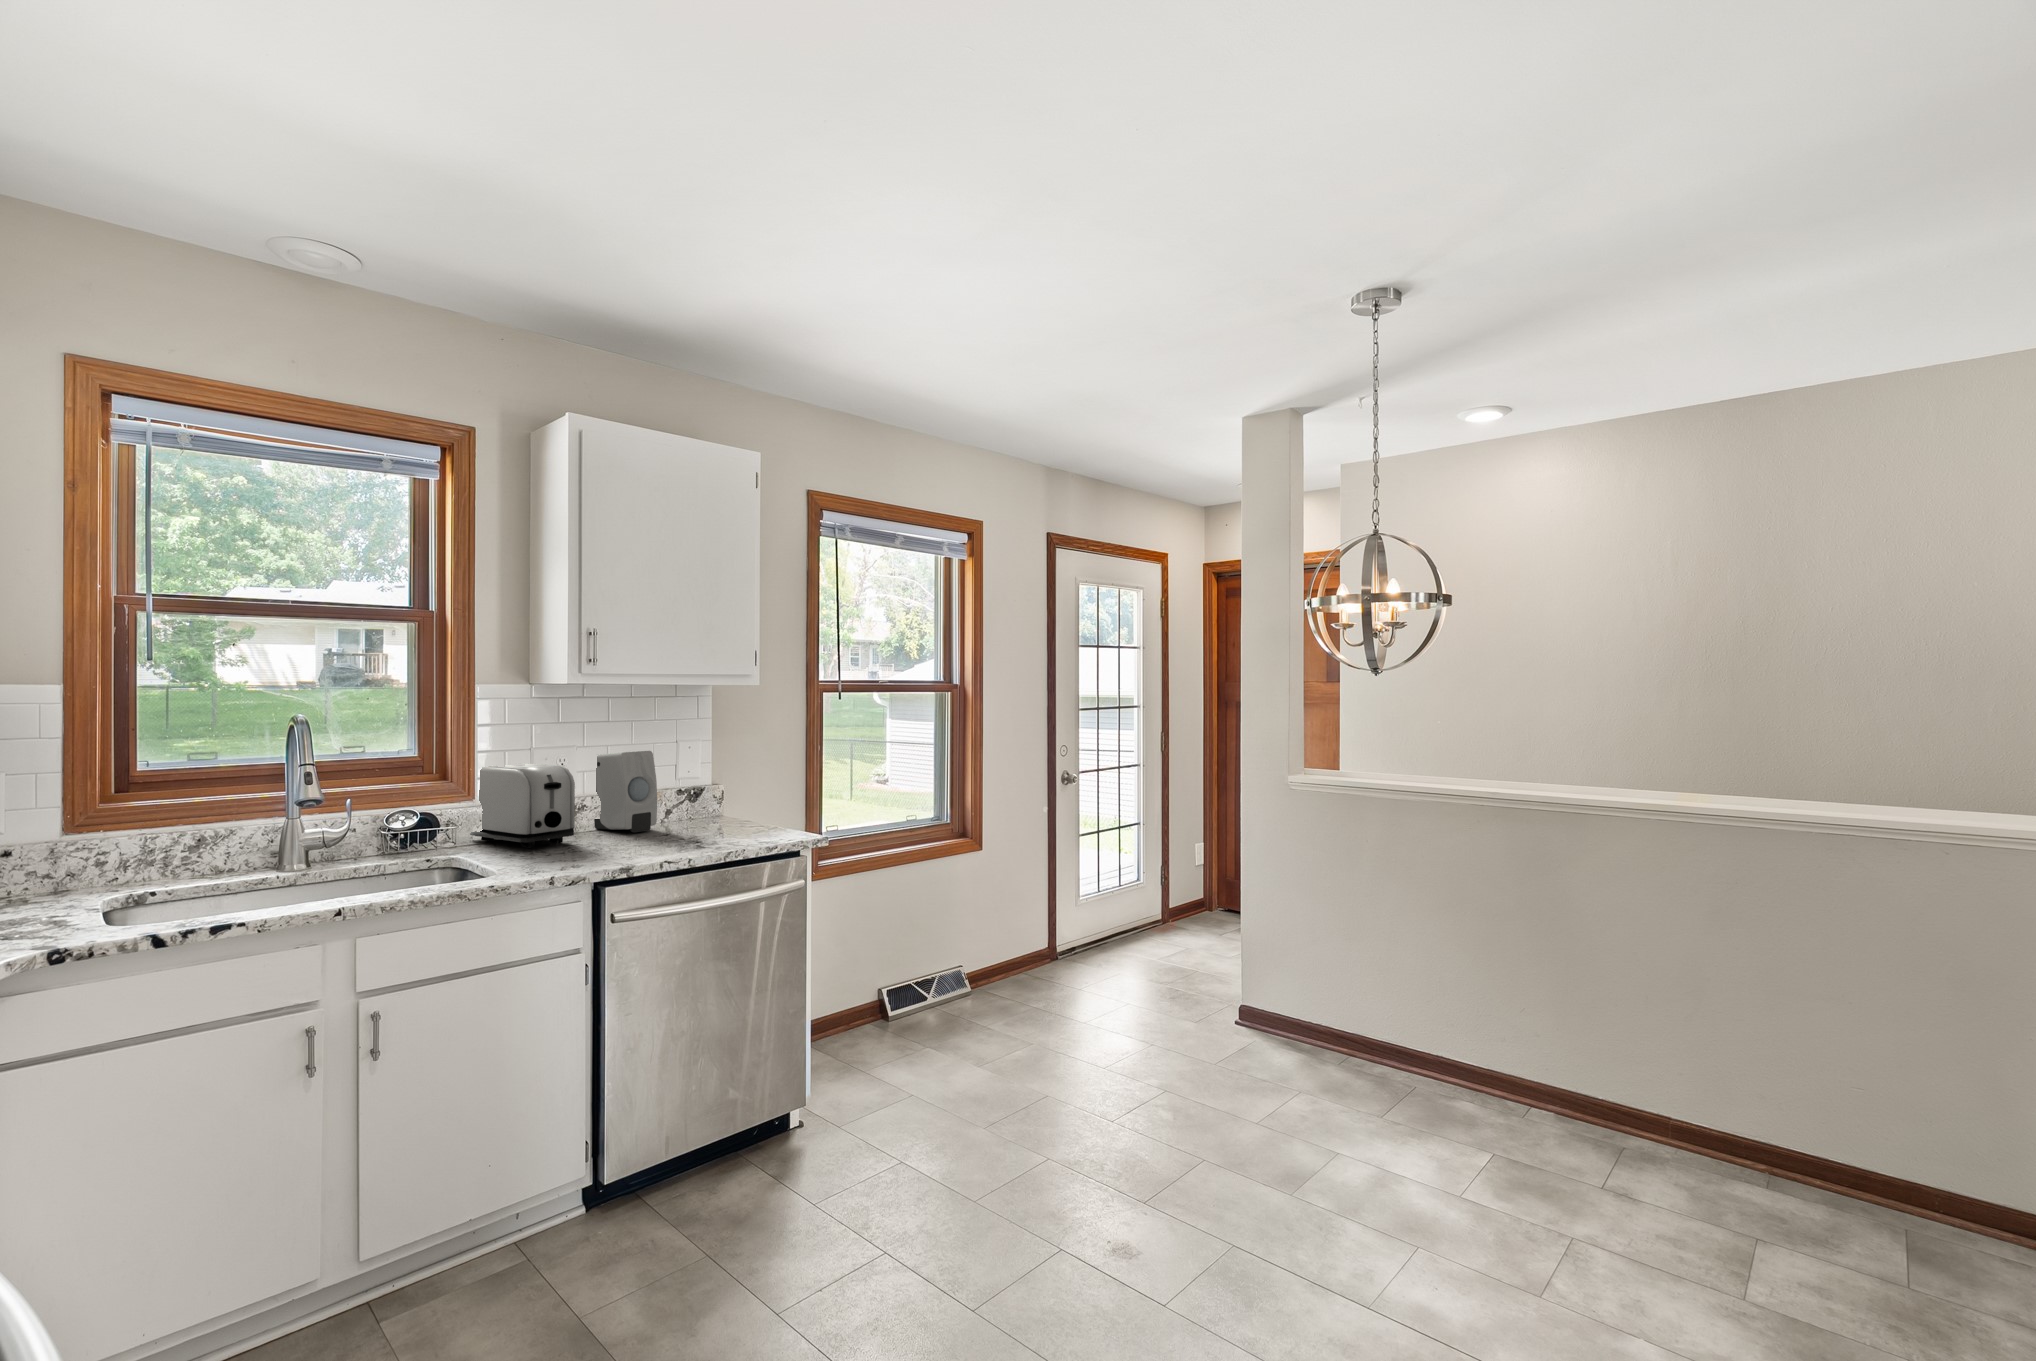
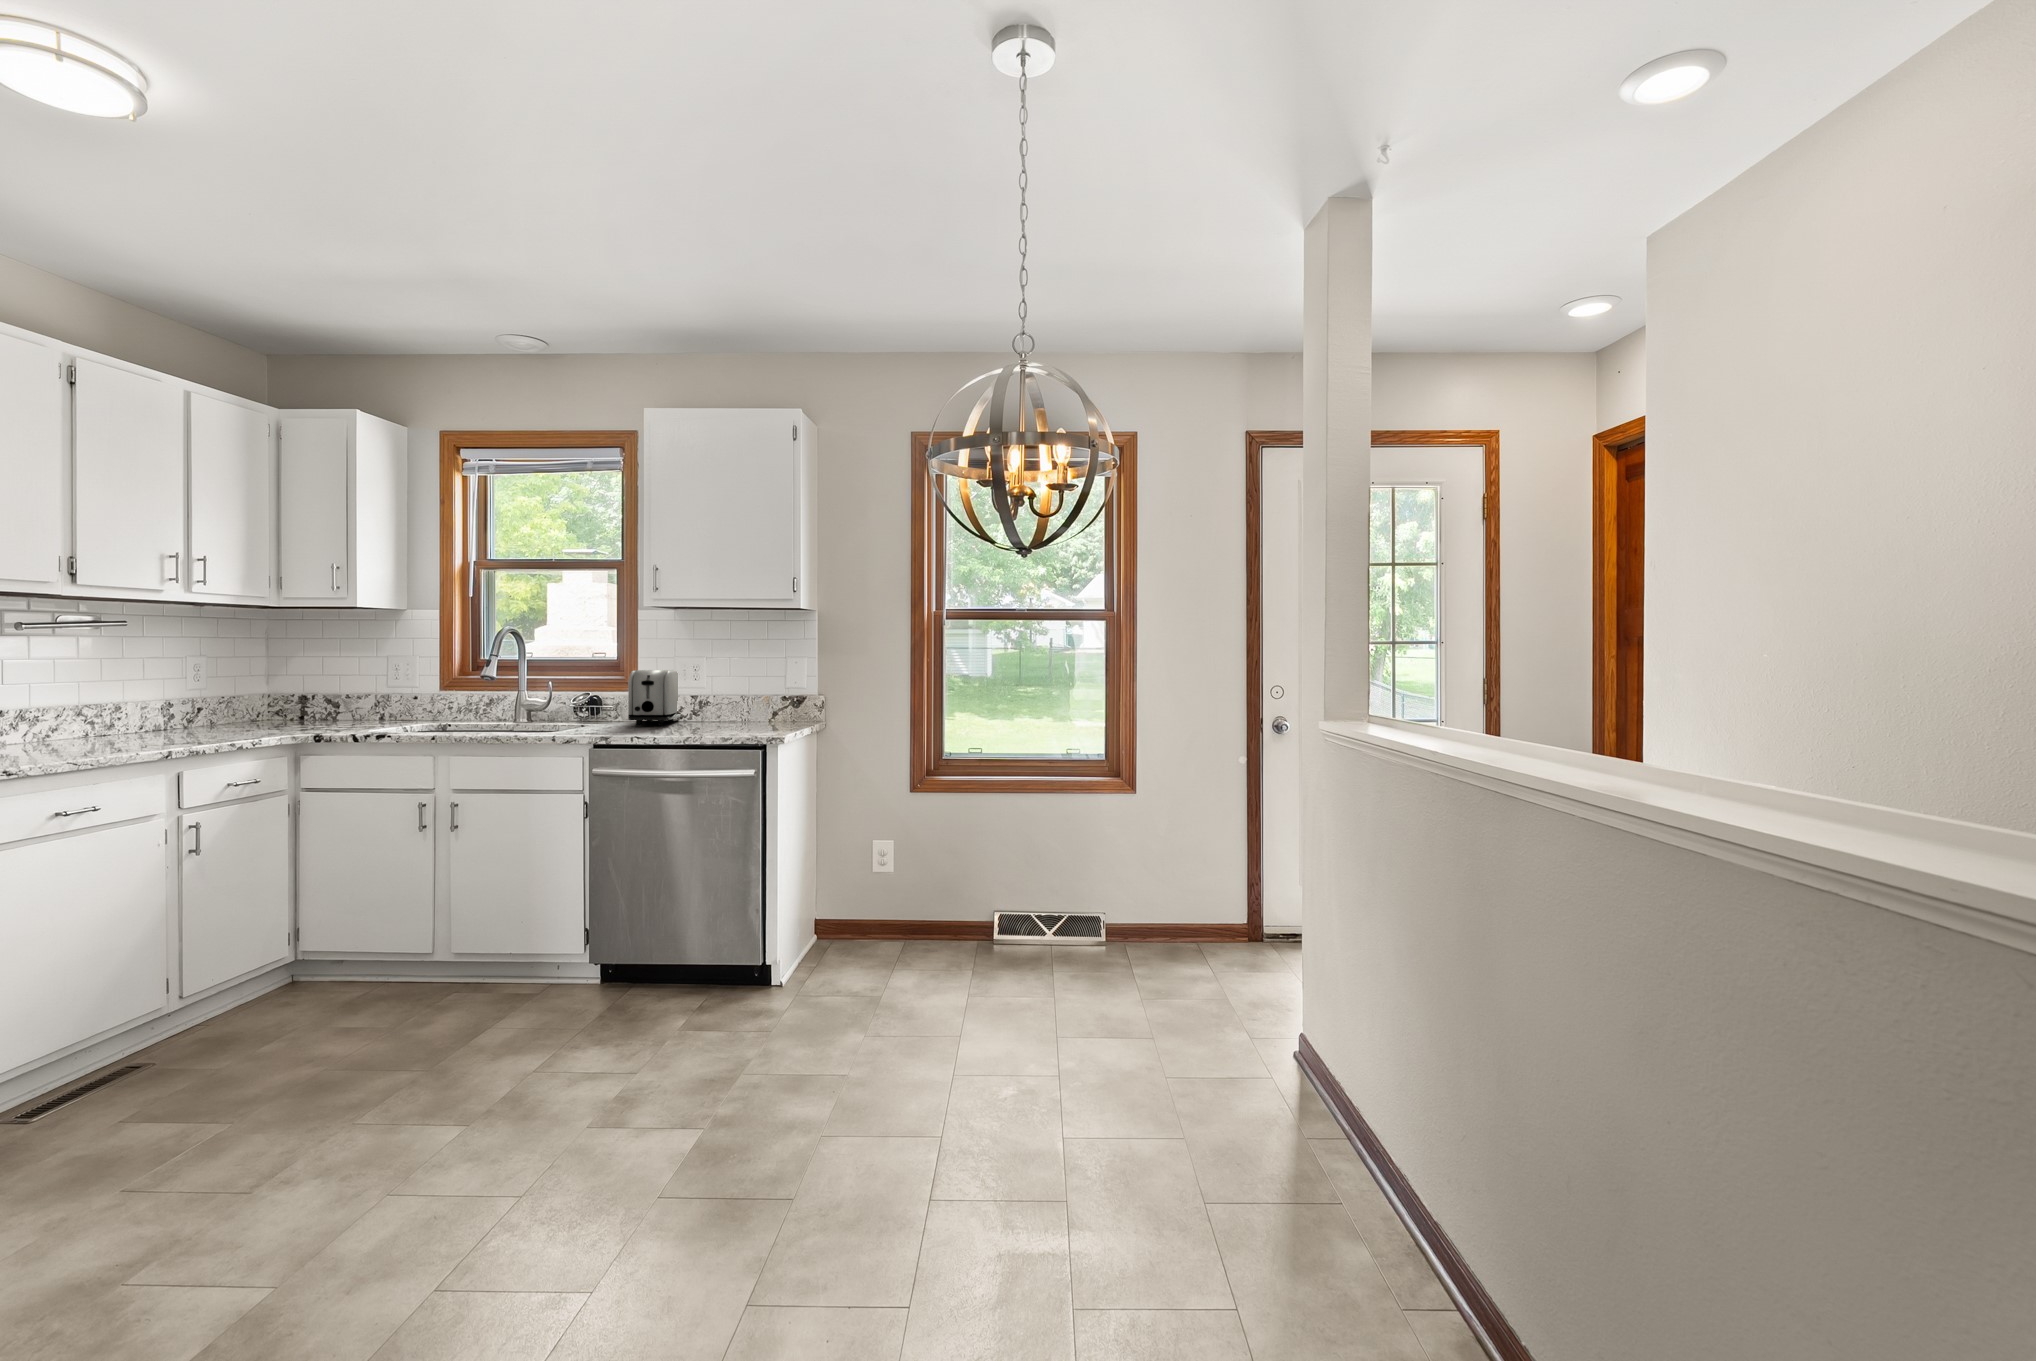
soap dispenser: present [594,751,657,832] -> none [714,664,747,725]

